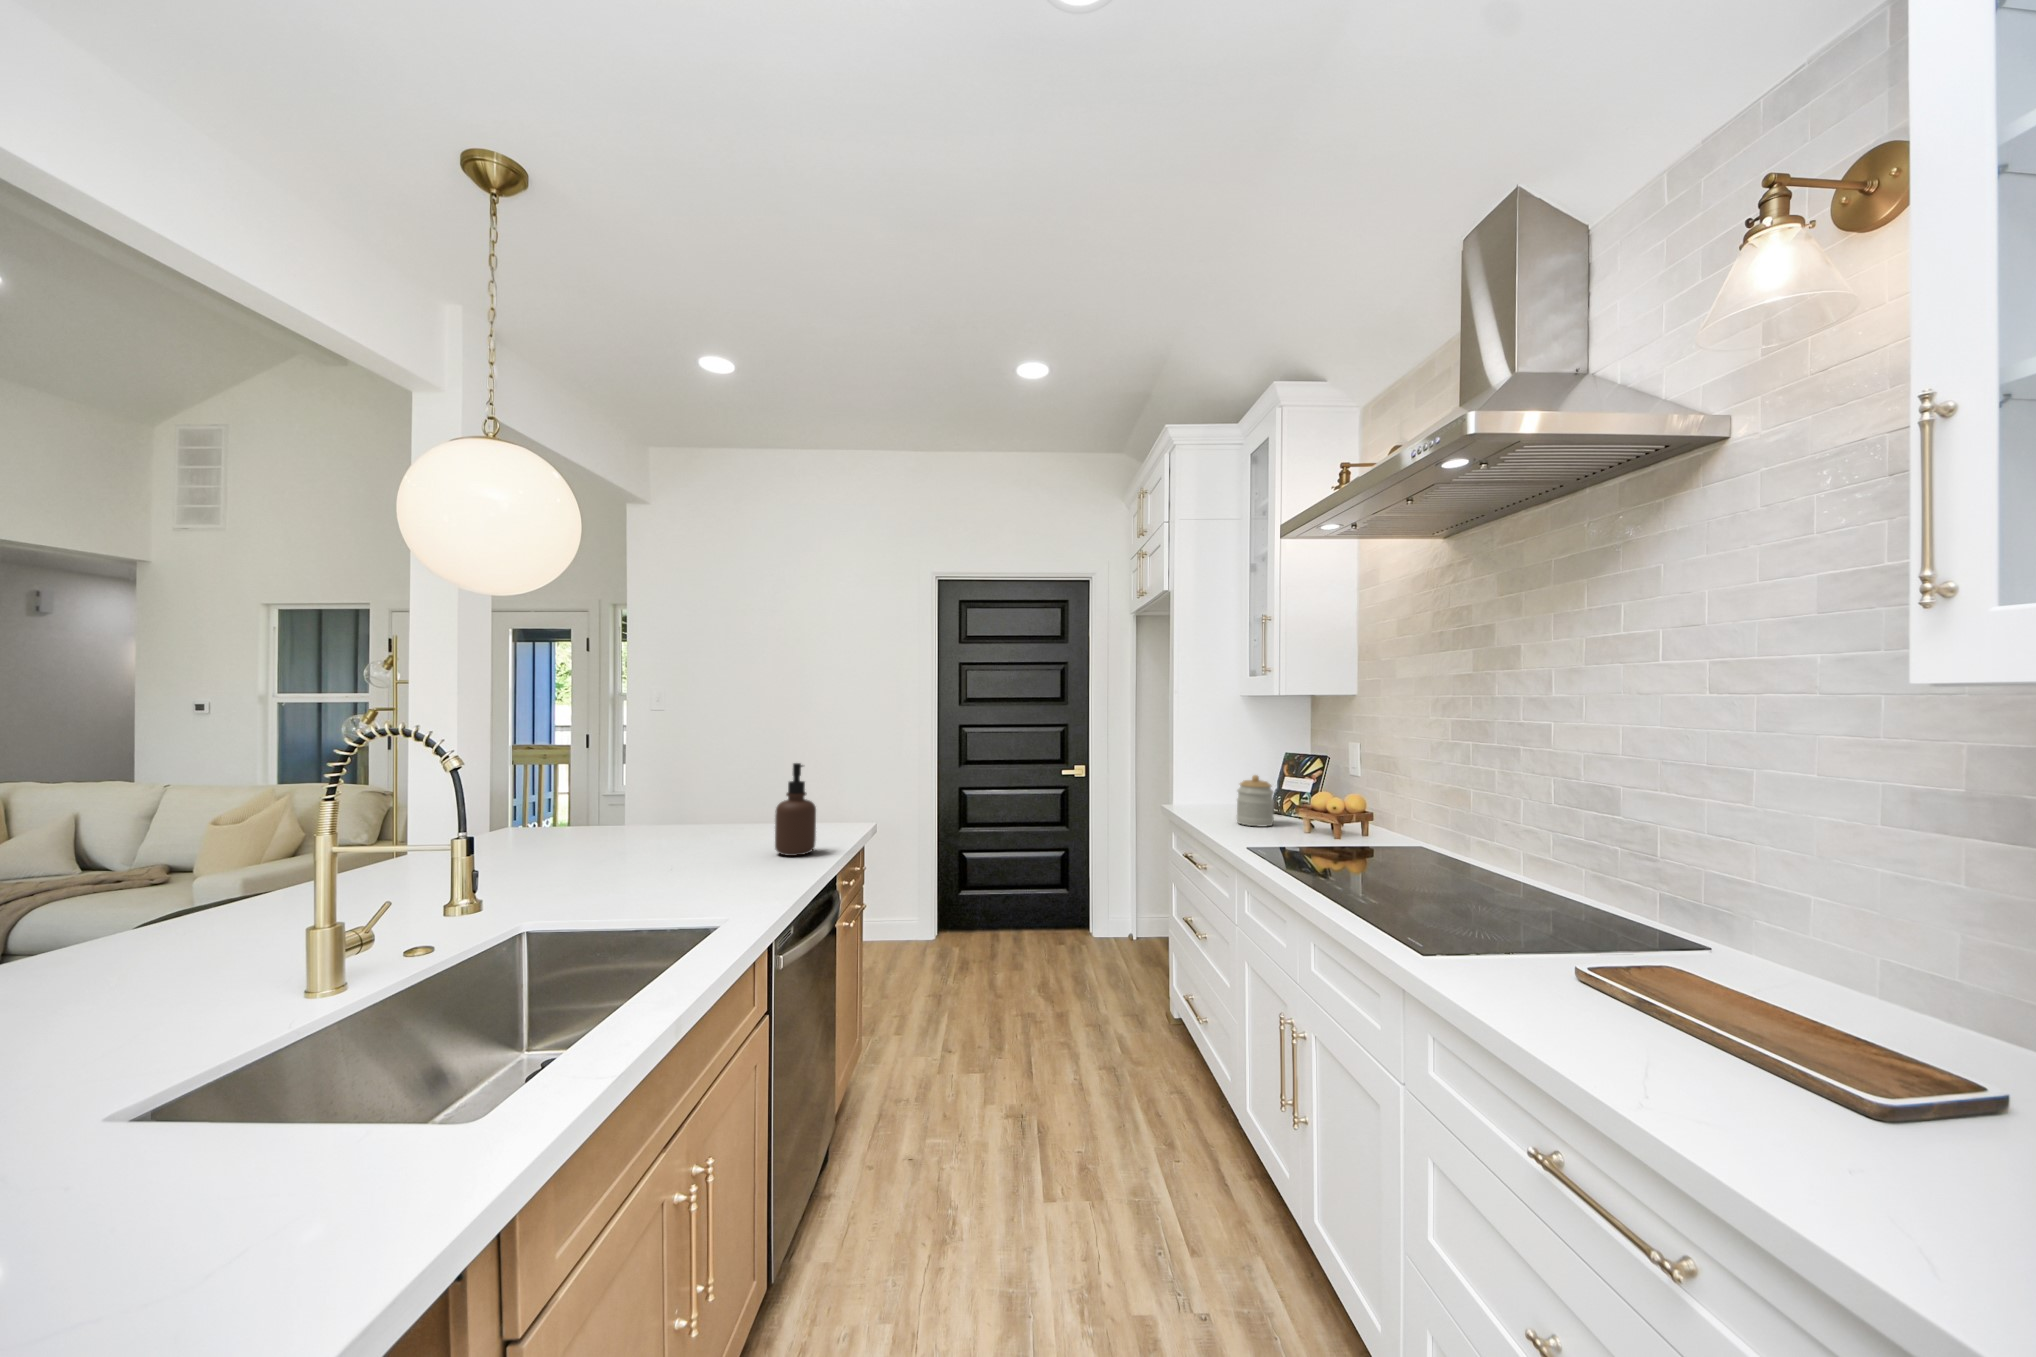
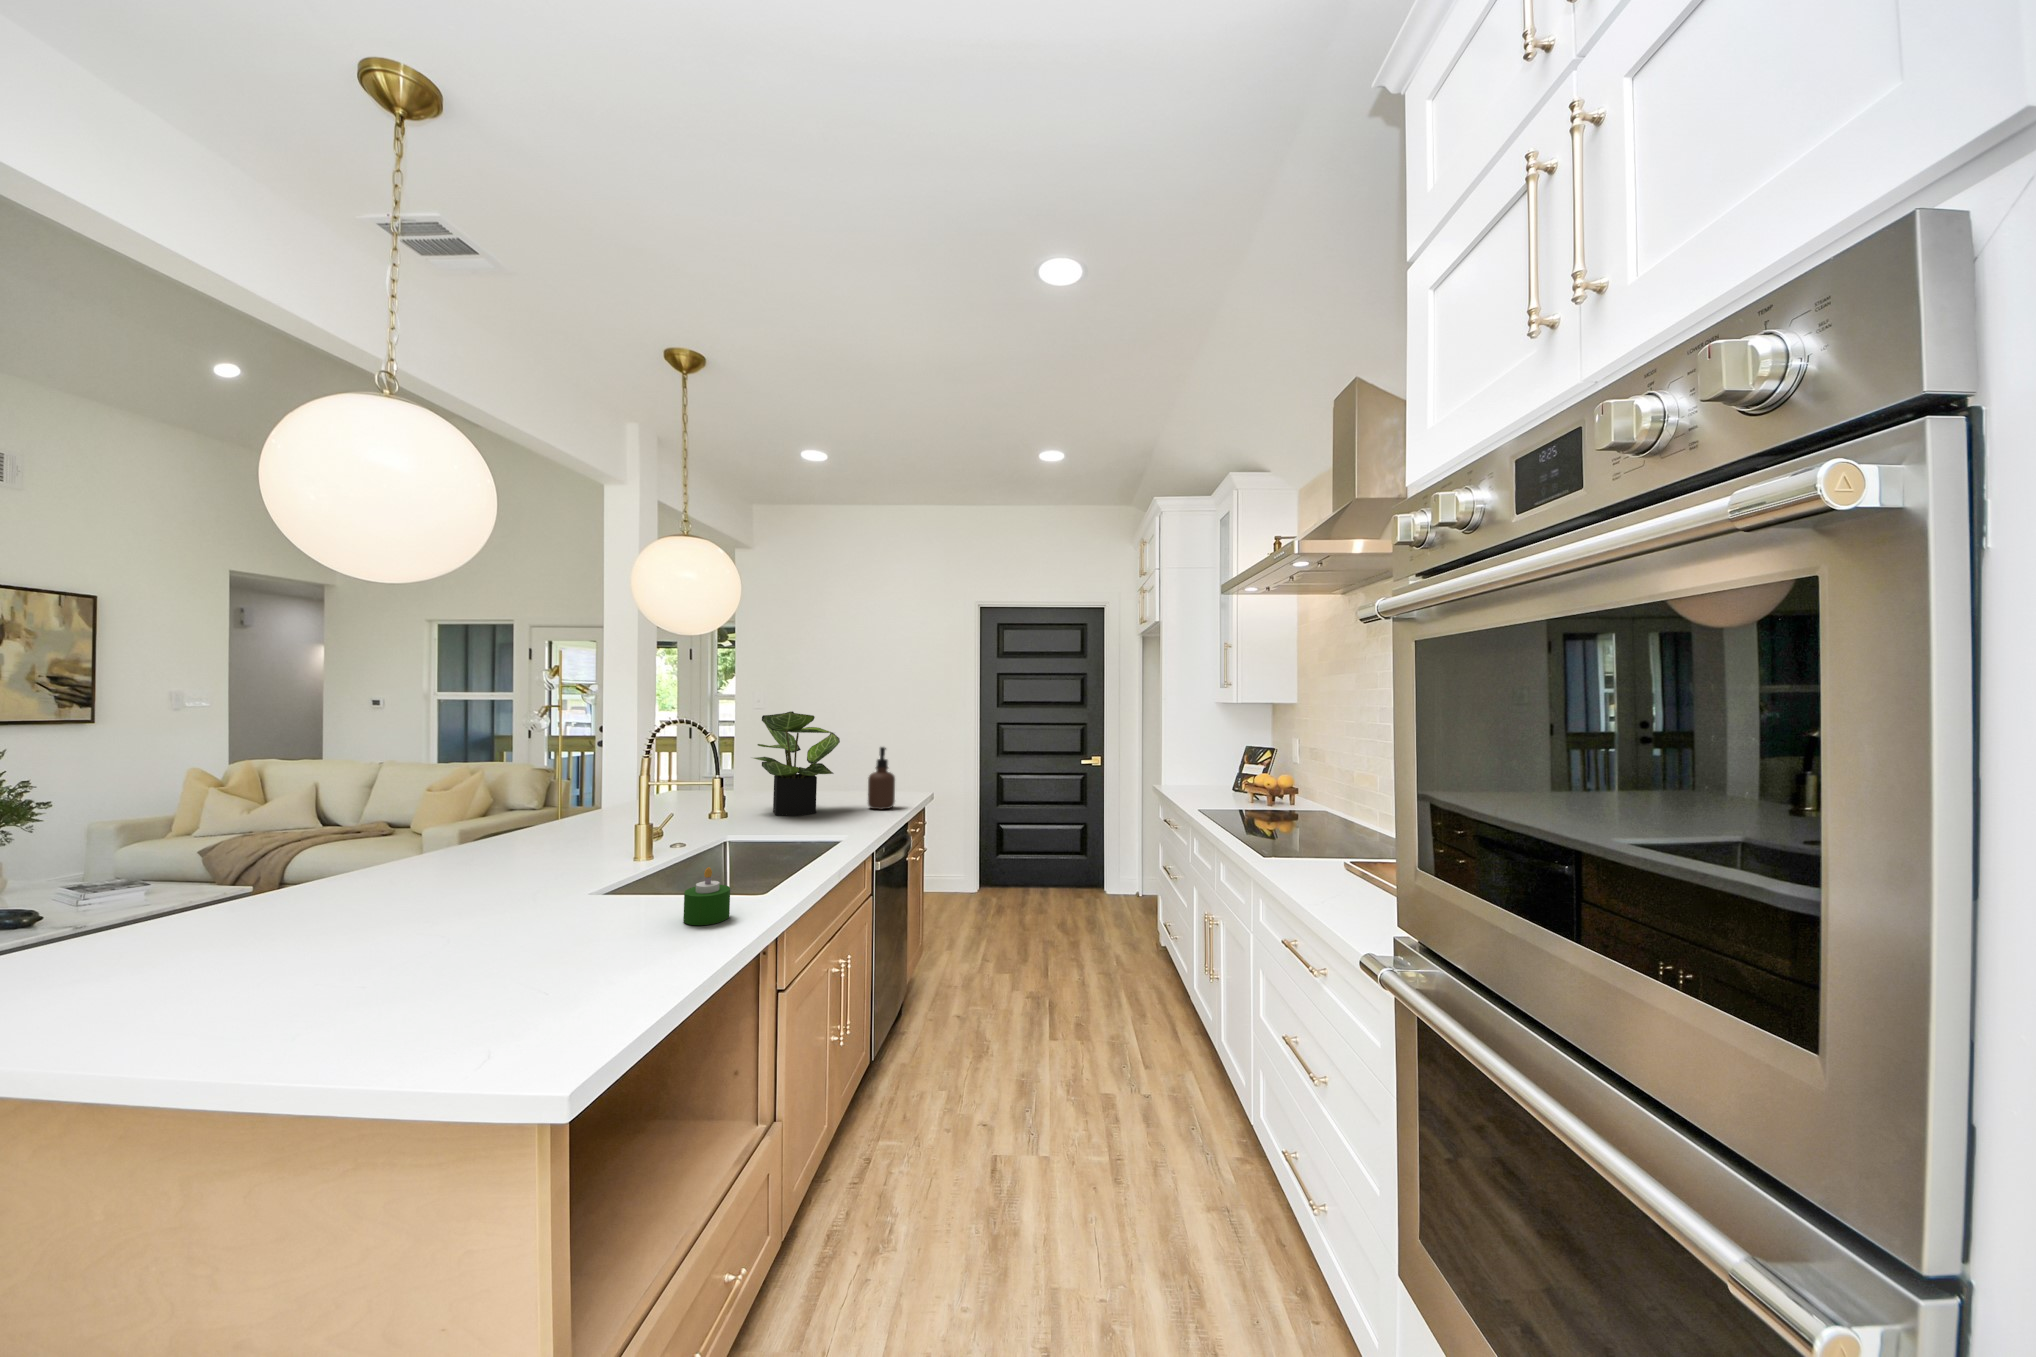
potted plant: none [589,712,732,871] -> present [754,711,840,816]
jar: present [1237,775,1274,826] -> none [1201,761,1229,799]
candle: none [259,1080,395,1236] -> present [683,867,730,925]

